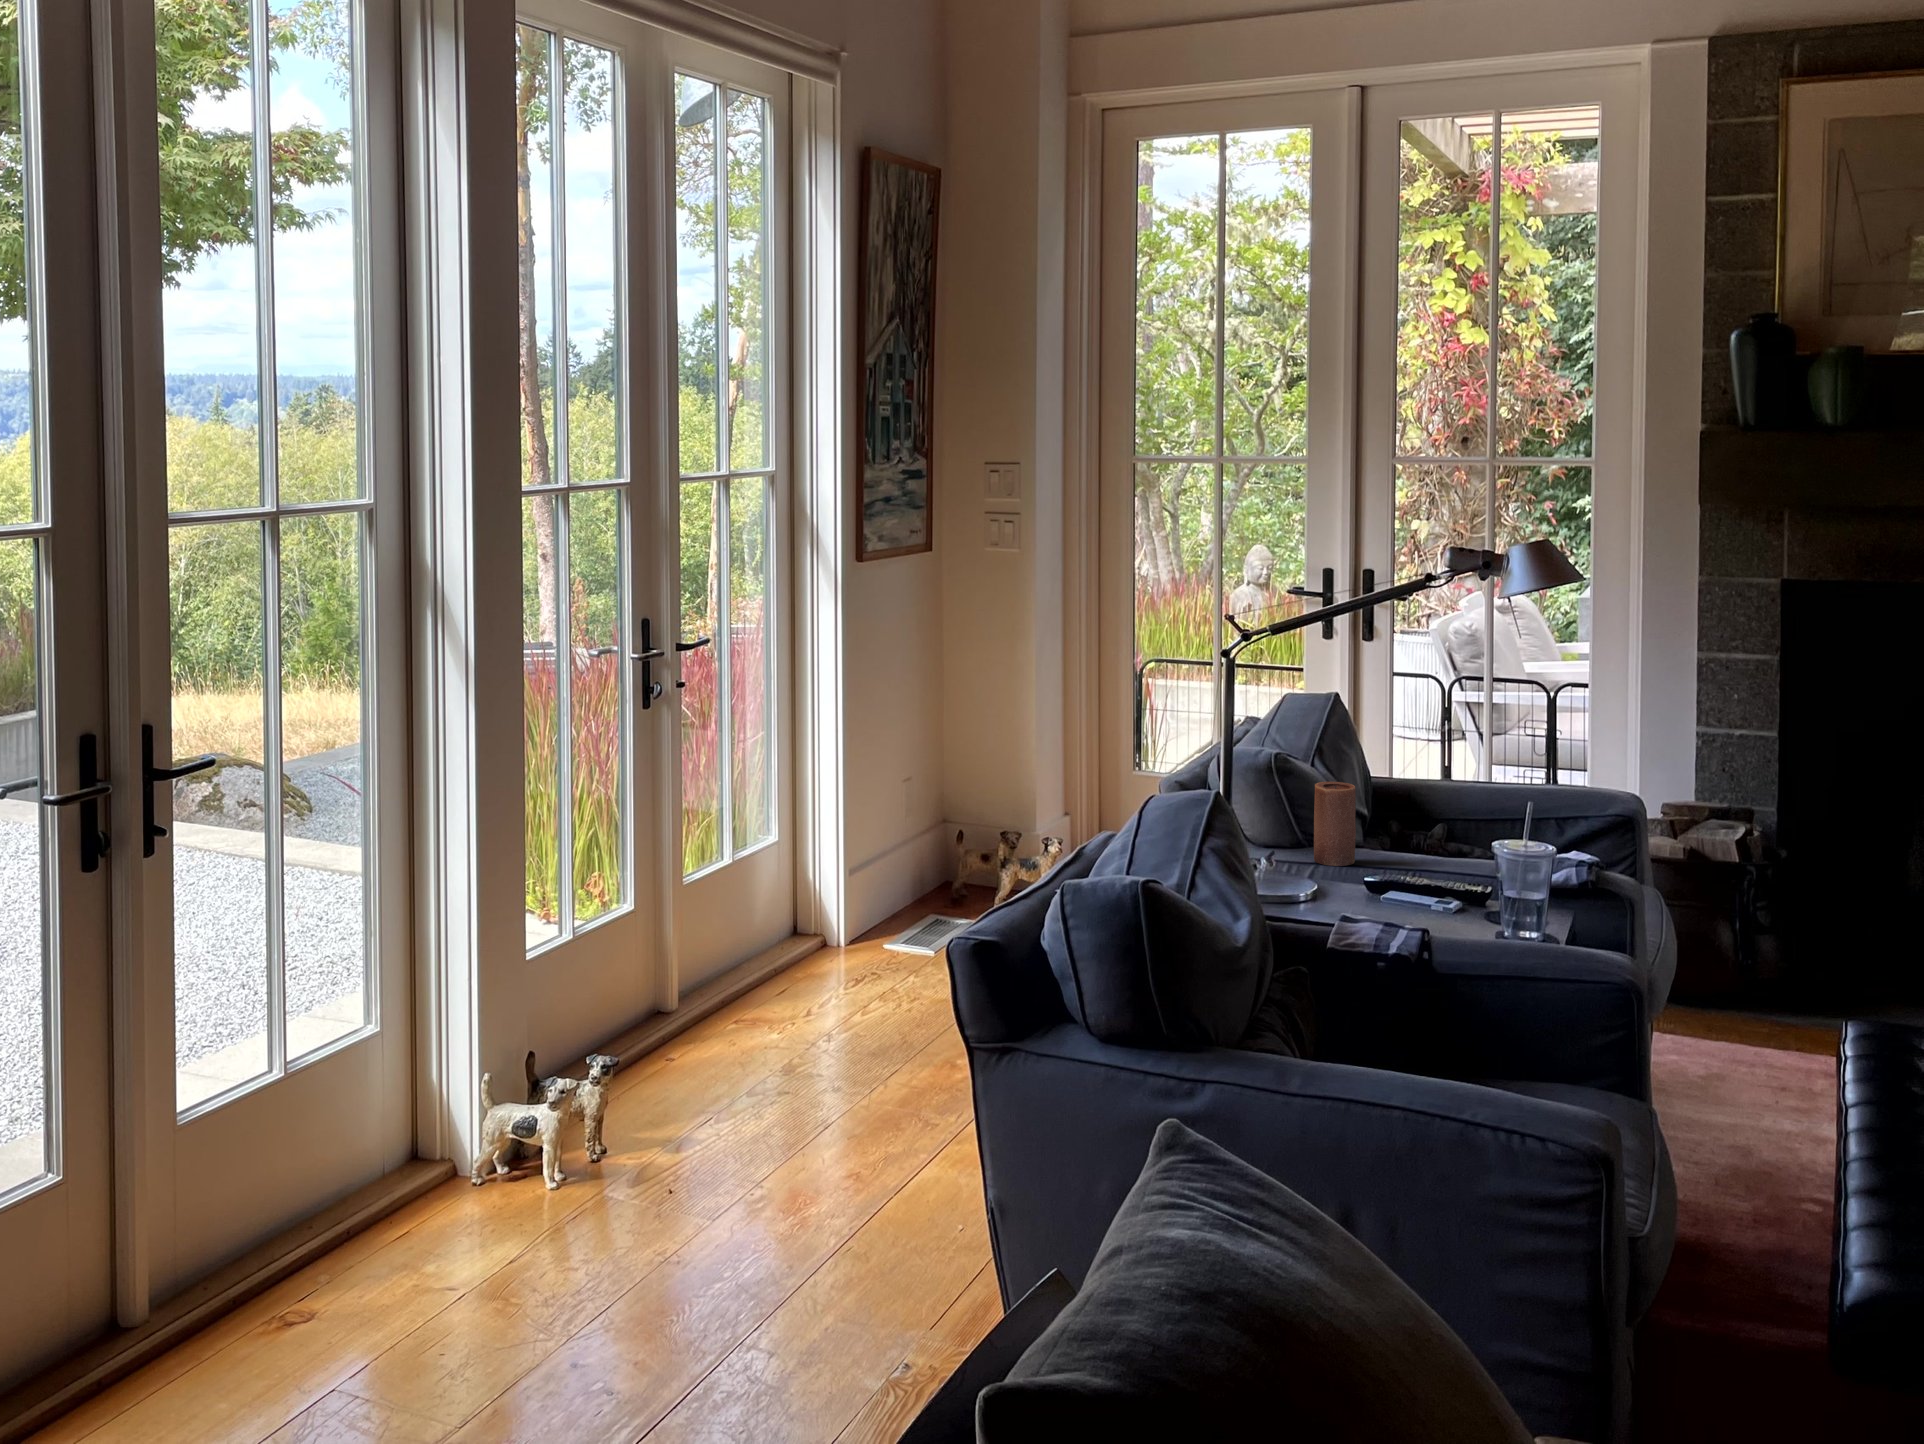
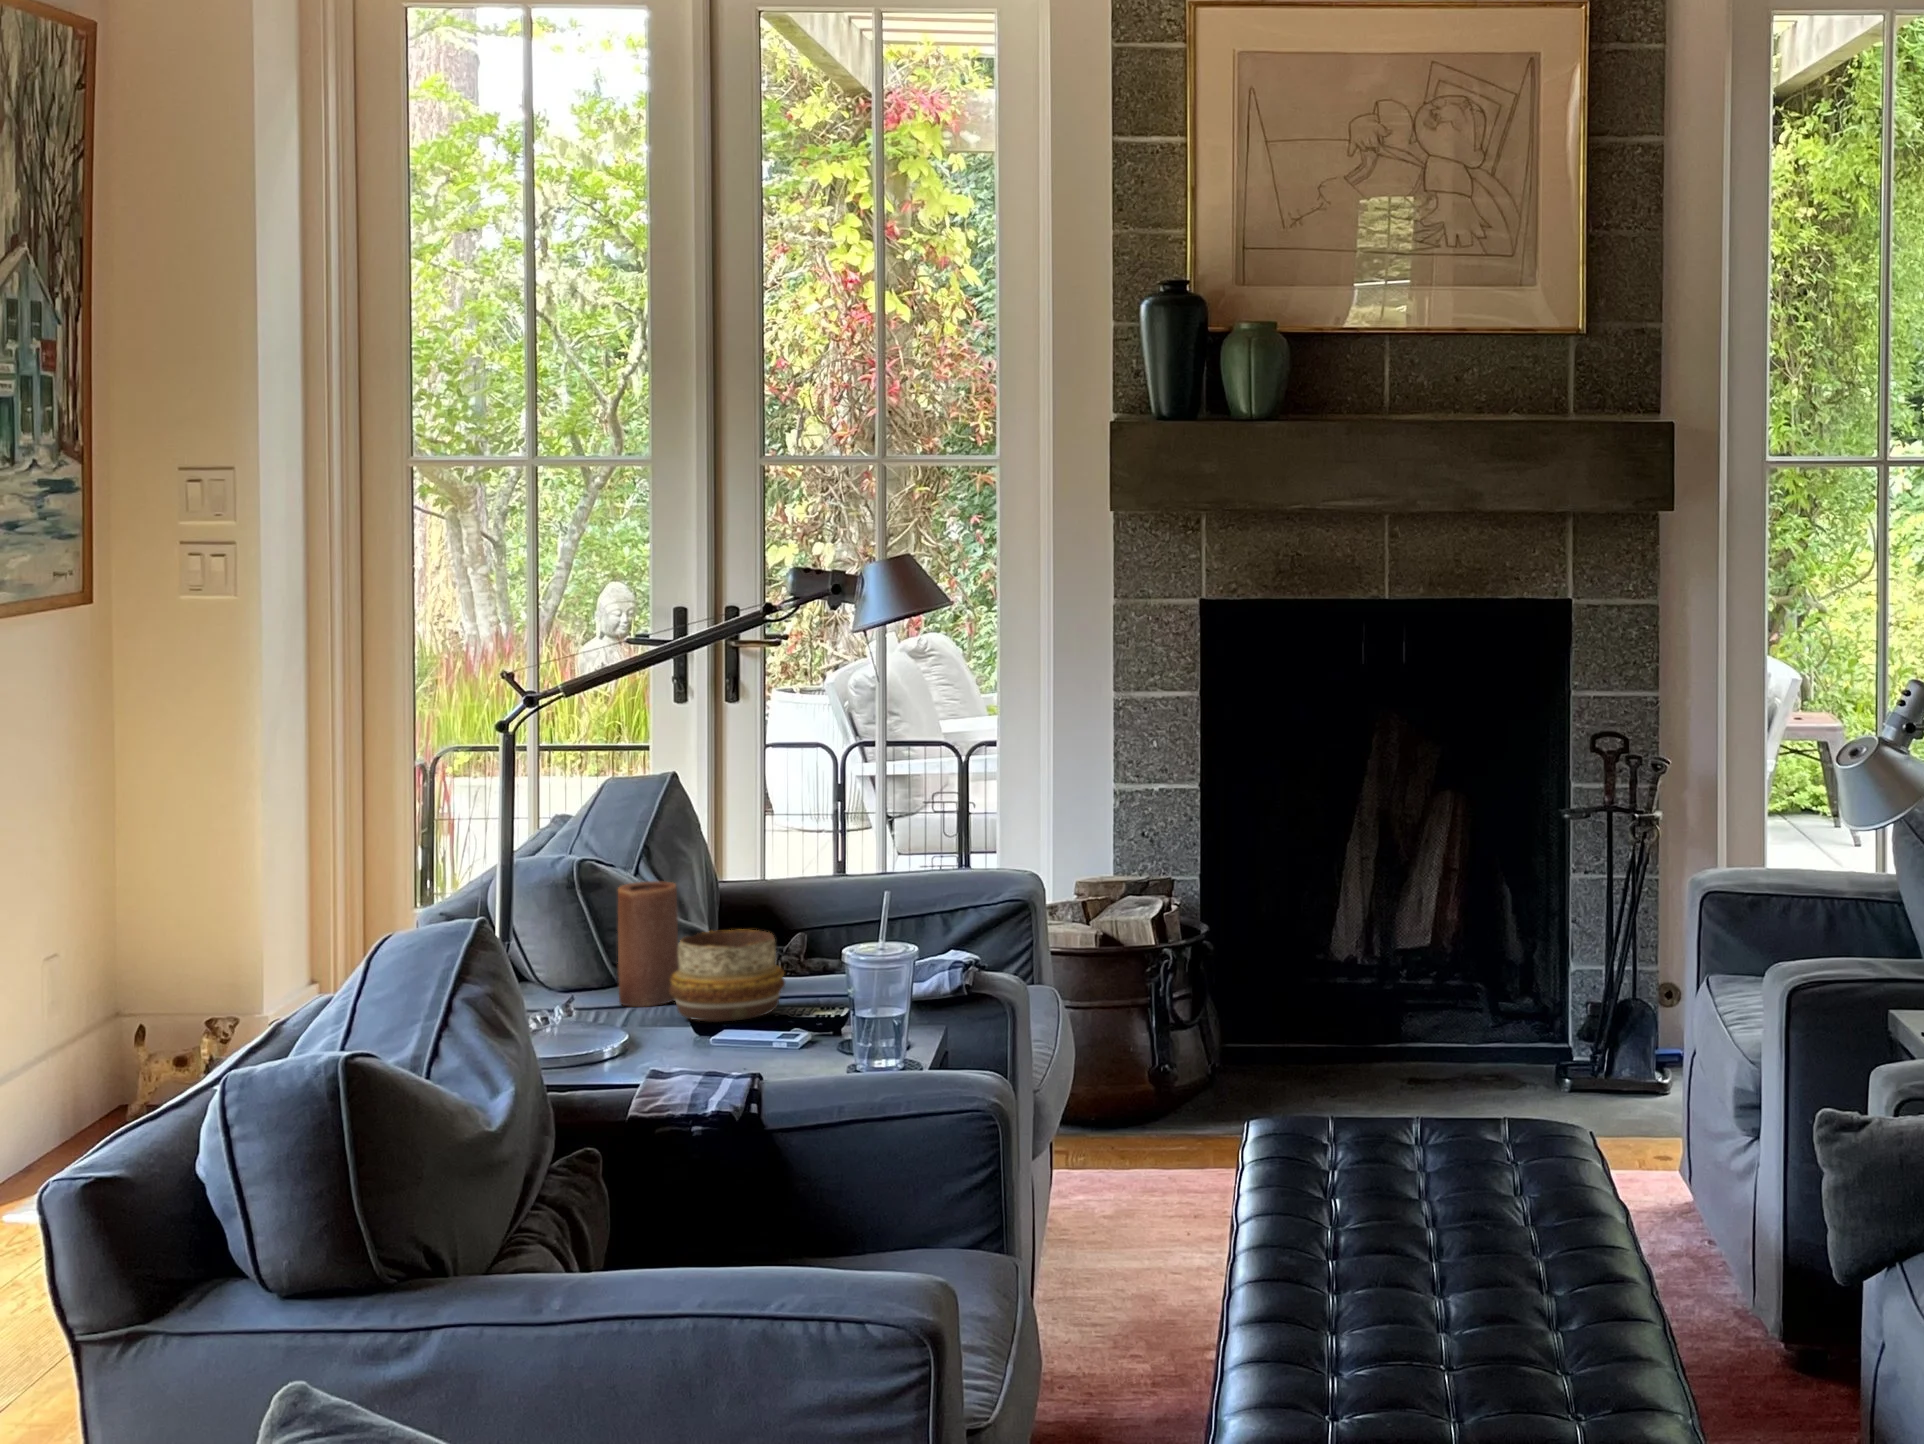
decorative bowl: none [1358,823,1439,886] -> present [669,930,785,1021]

